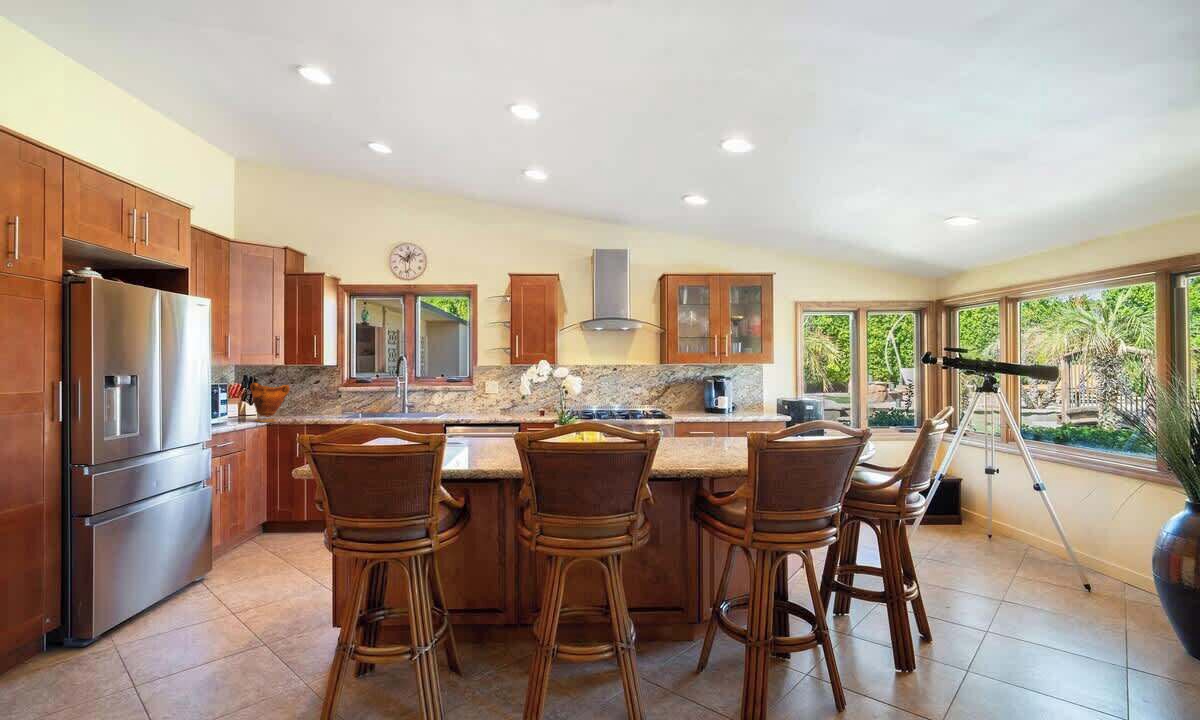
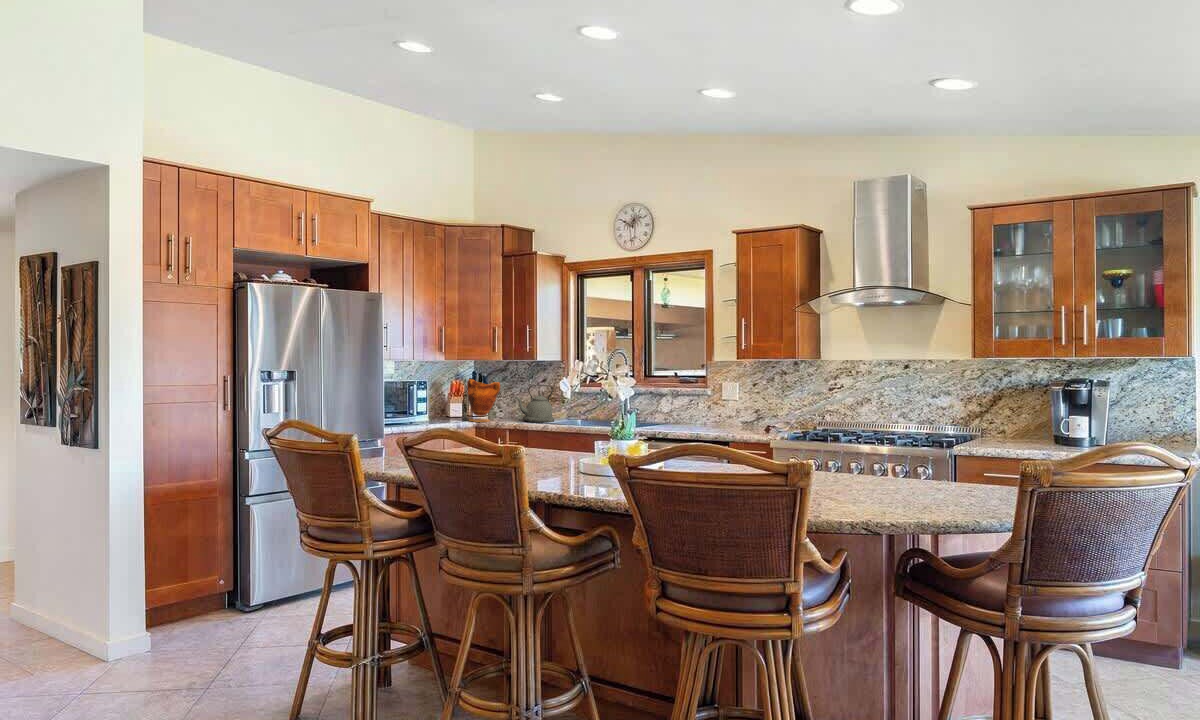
kettle: none [305,387,341,419] -> present [516,385,554,423]

